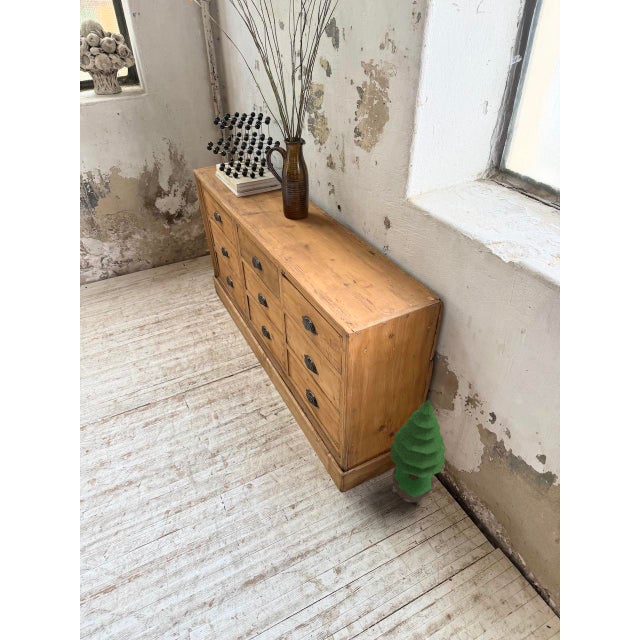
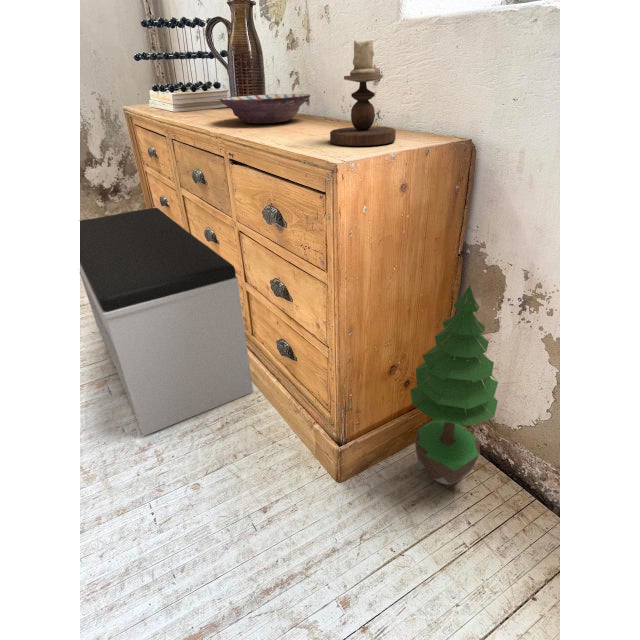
decorative bowl: none [276,210,341,244] -> present [220,94,310,123]
candlestick: none [349,242,392,306] -> present [330,40,396,146]
bench: none [153,259,287,445] -> present [80,208,253,436]

